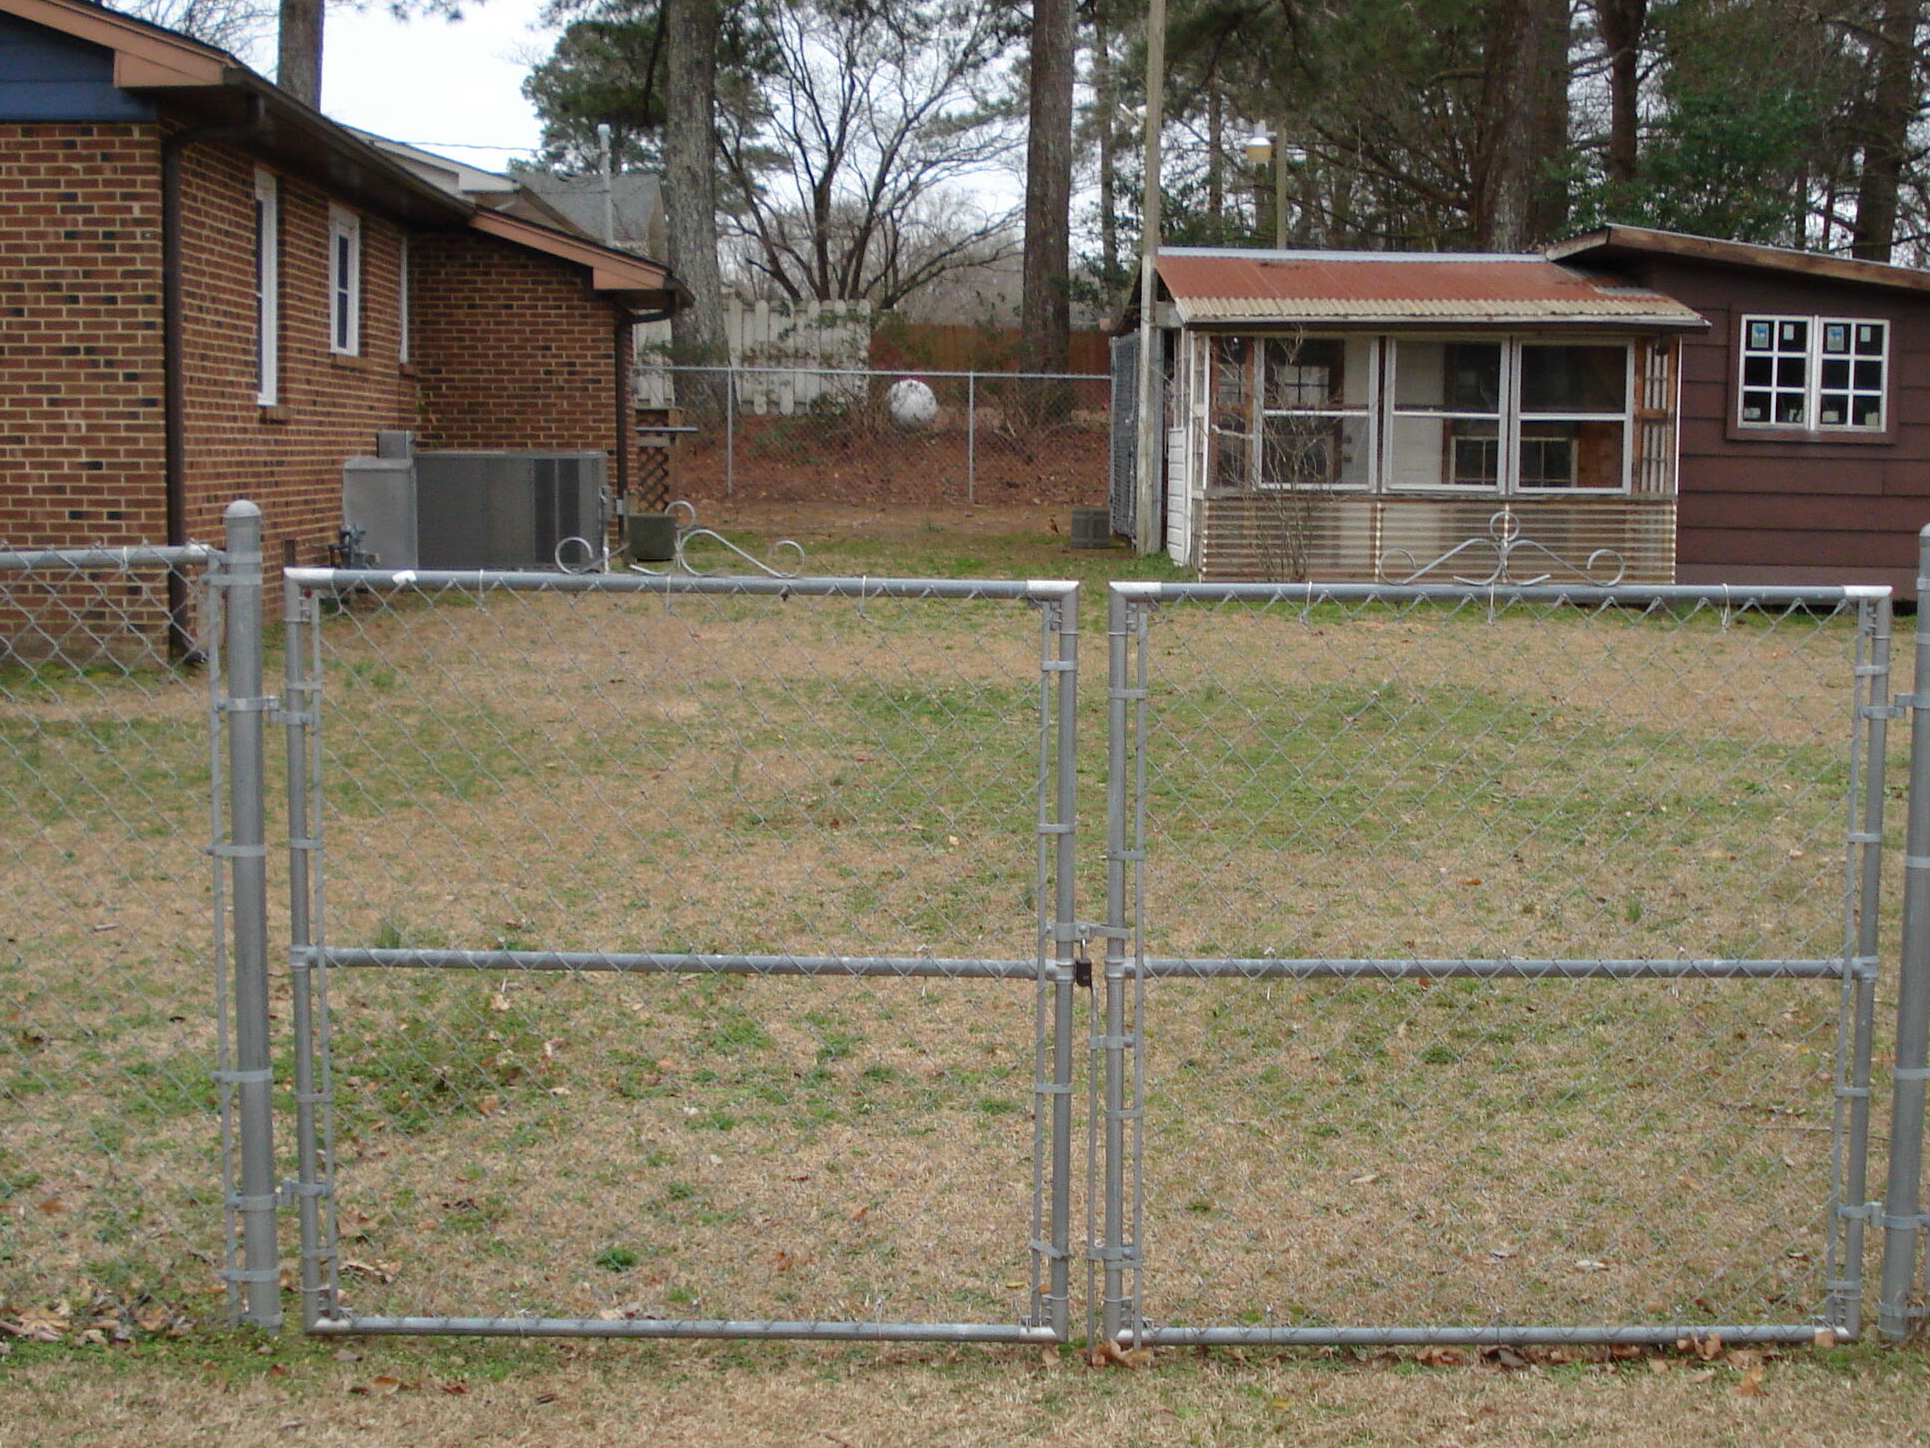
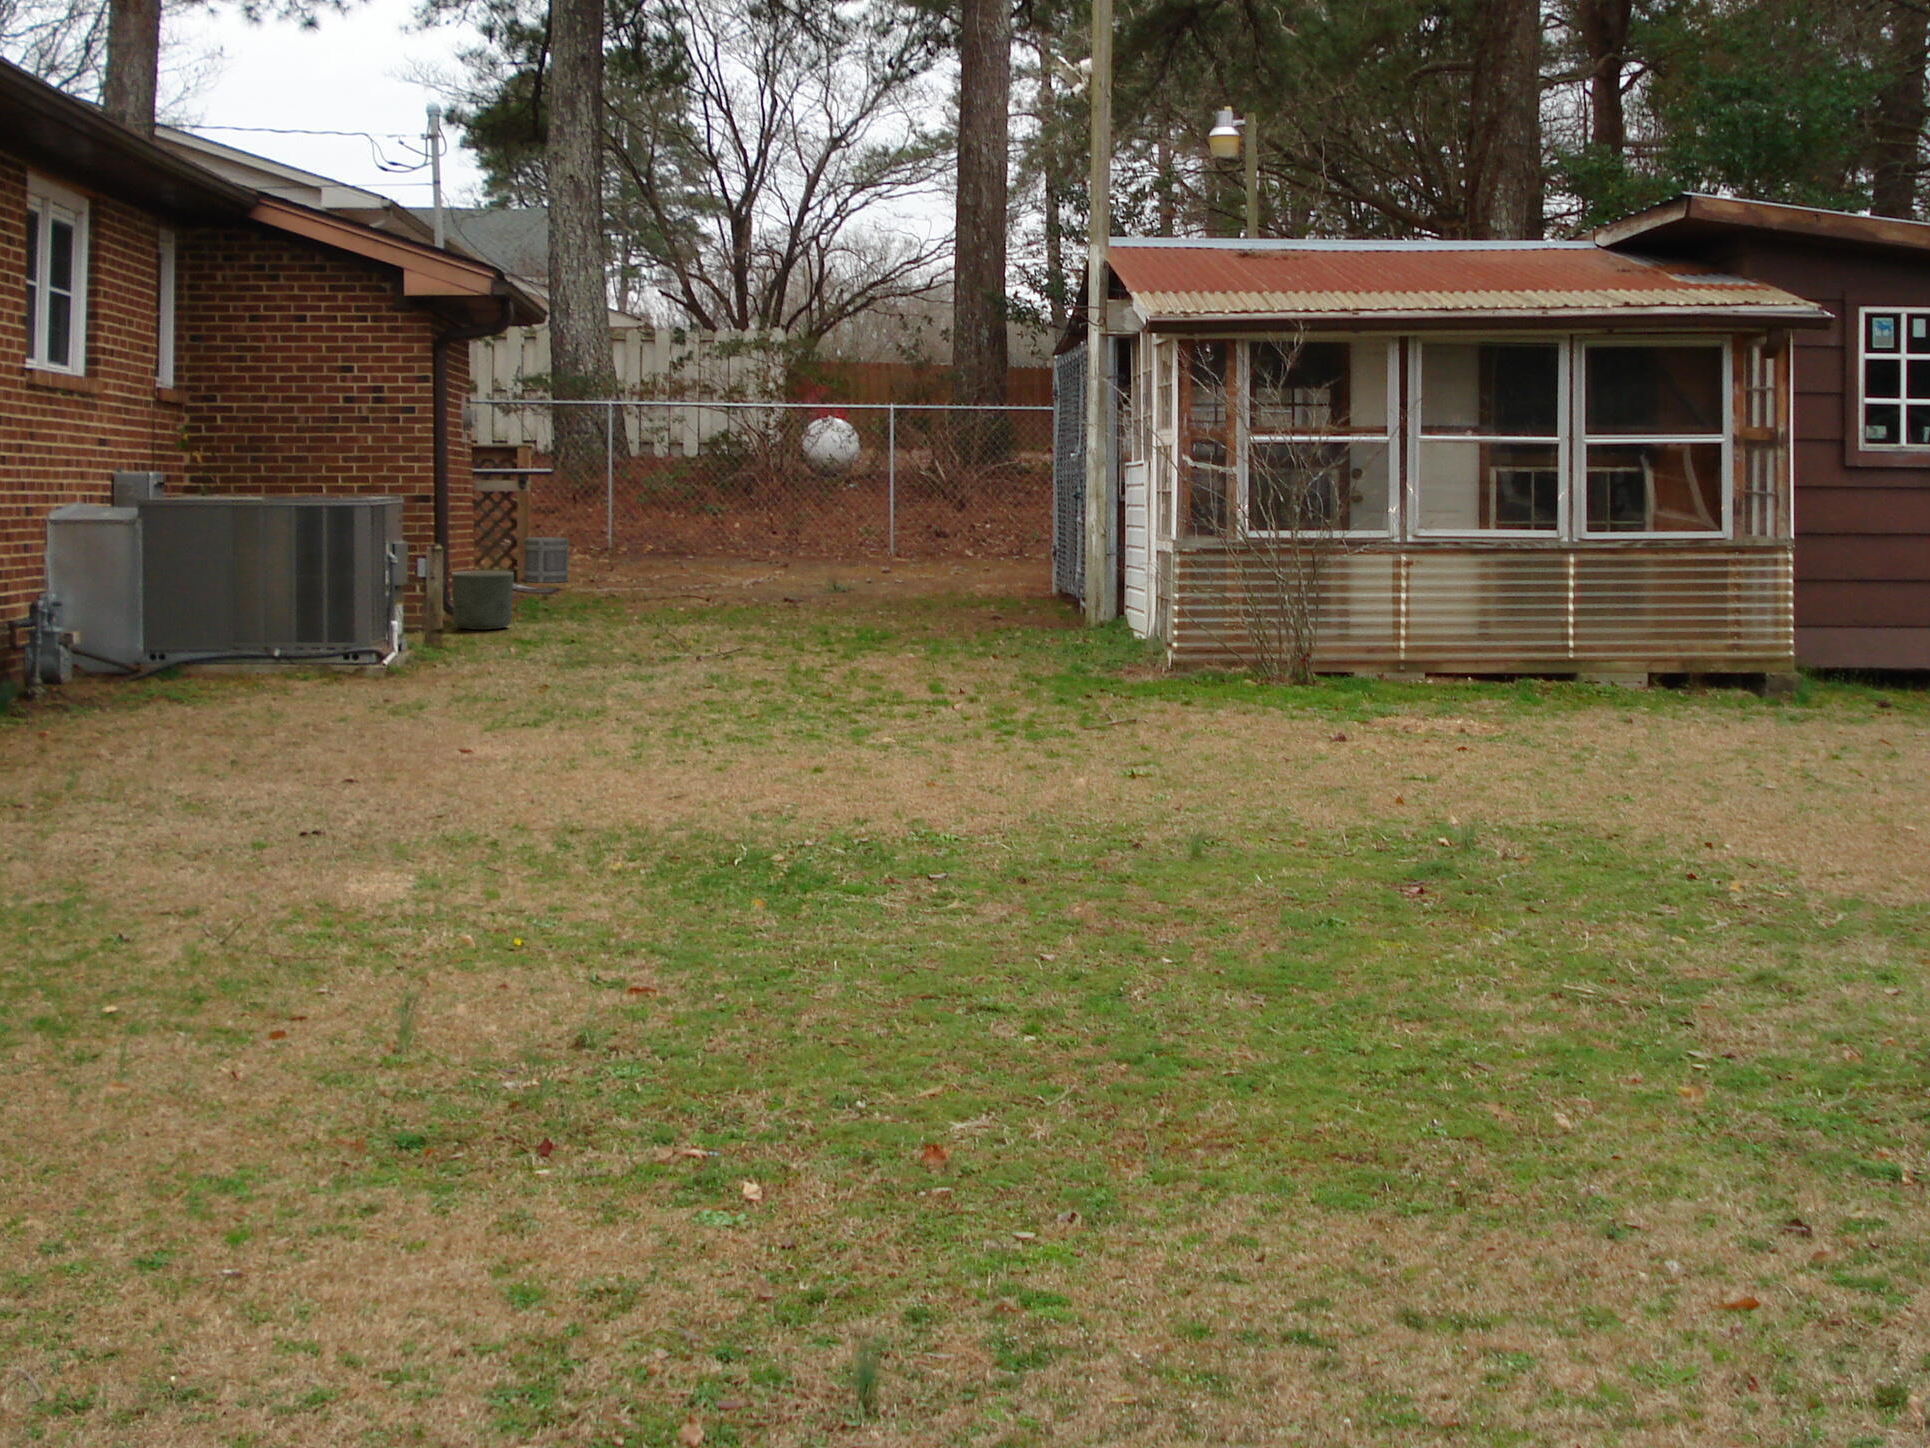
bucket: present [1071,508,1111,548] -> present [524,537,569,583]

